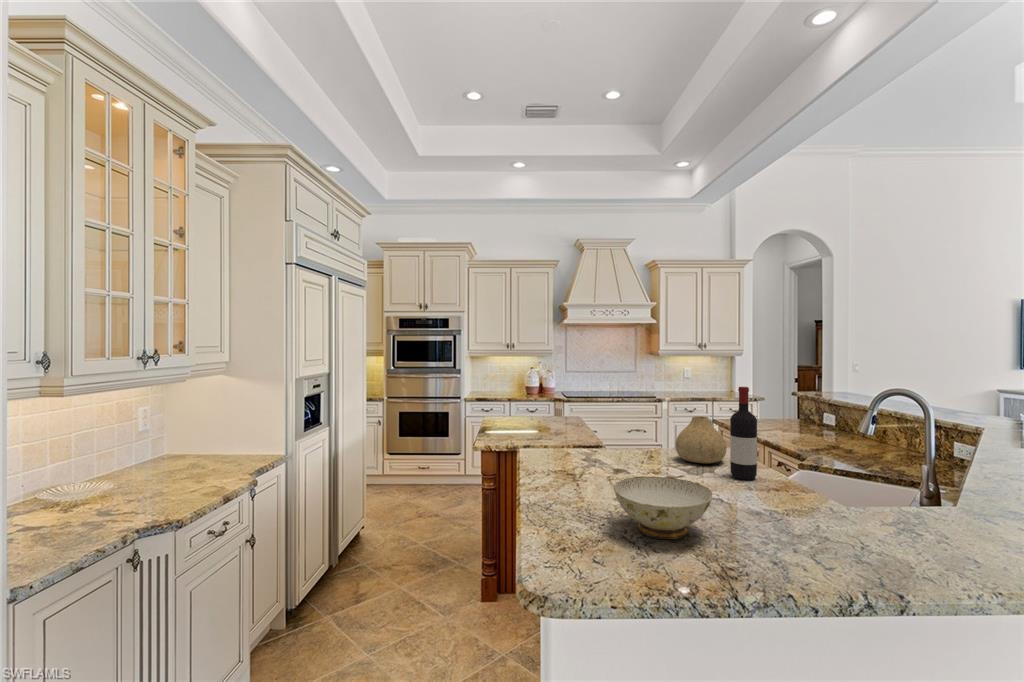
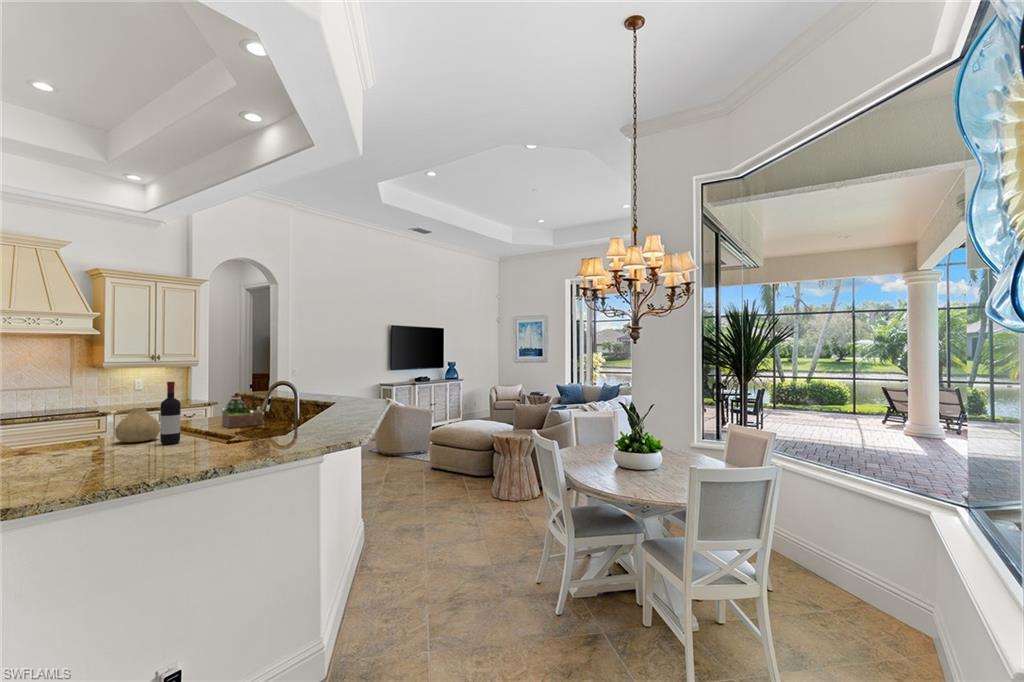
succulent plant: none [788,401,848,448] -> present [222,395,264,428]
ceramic bowl: present [614,476,712,539] -> none [57,440,137,476]

